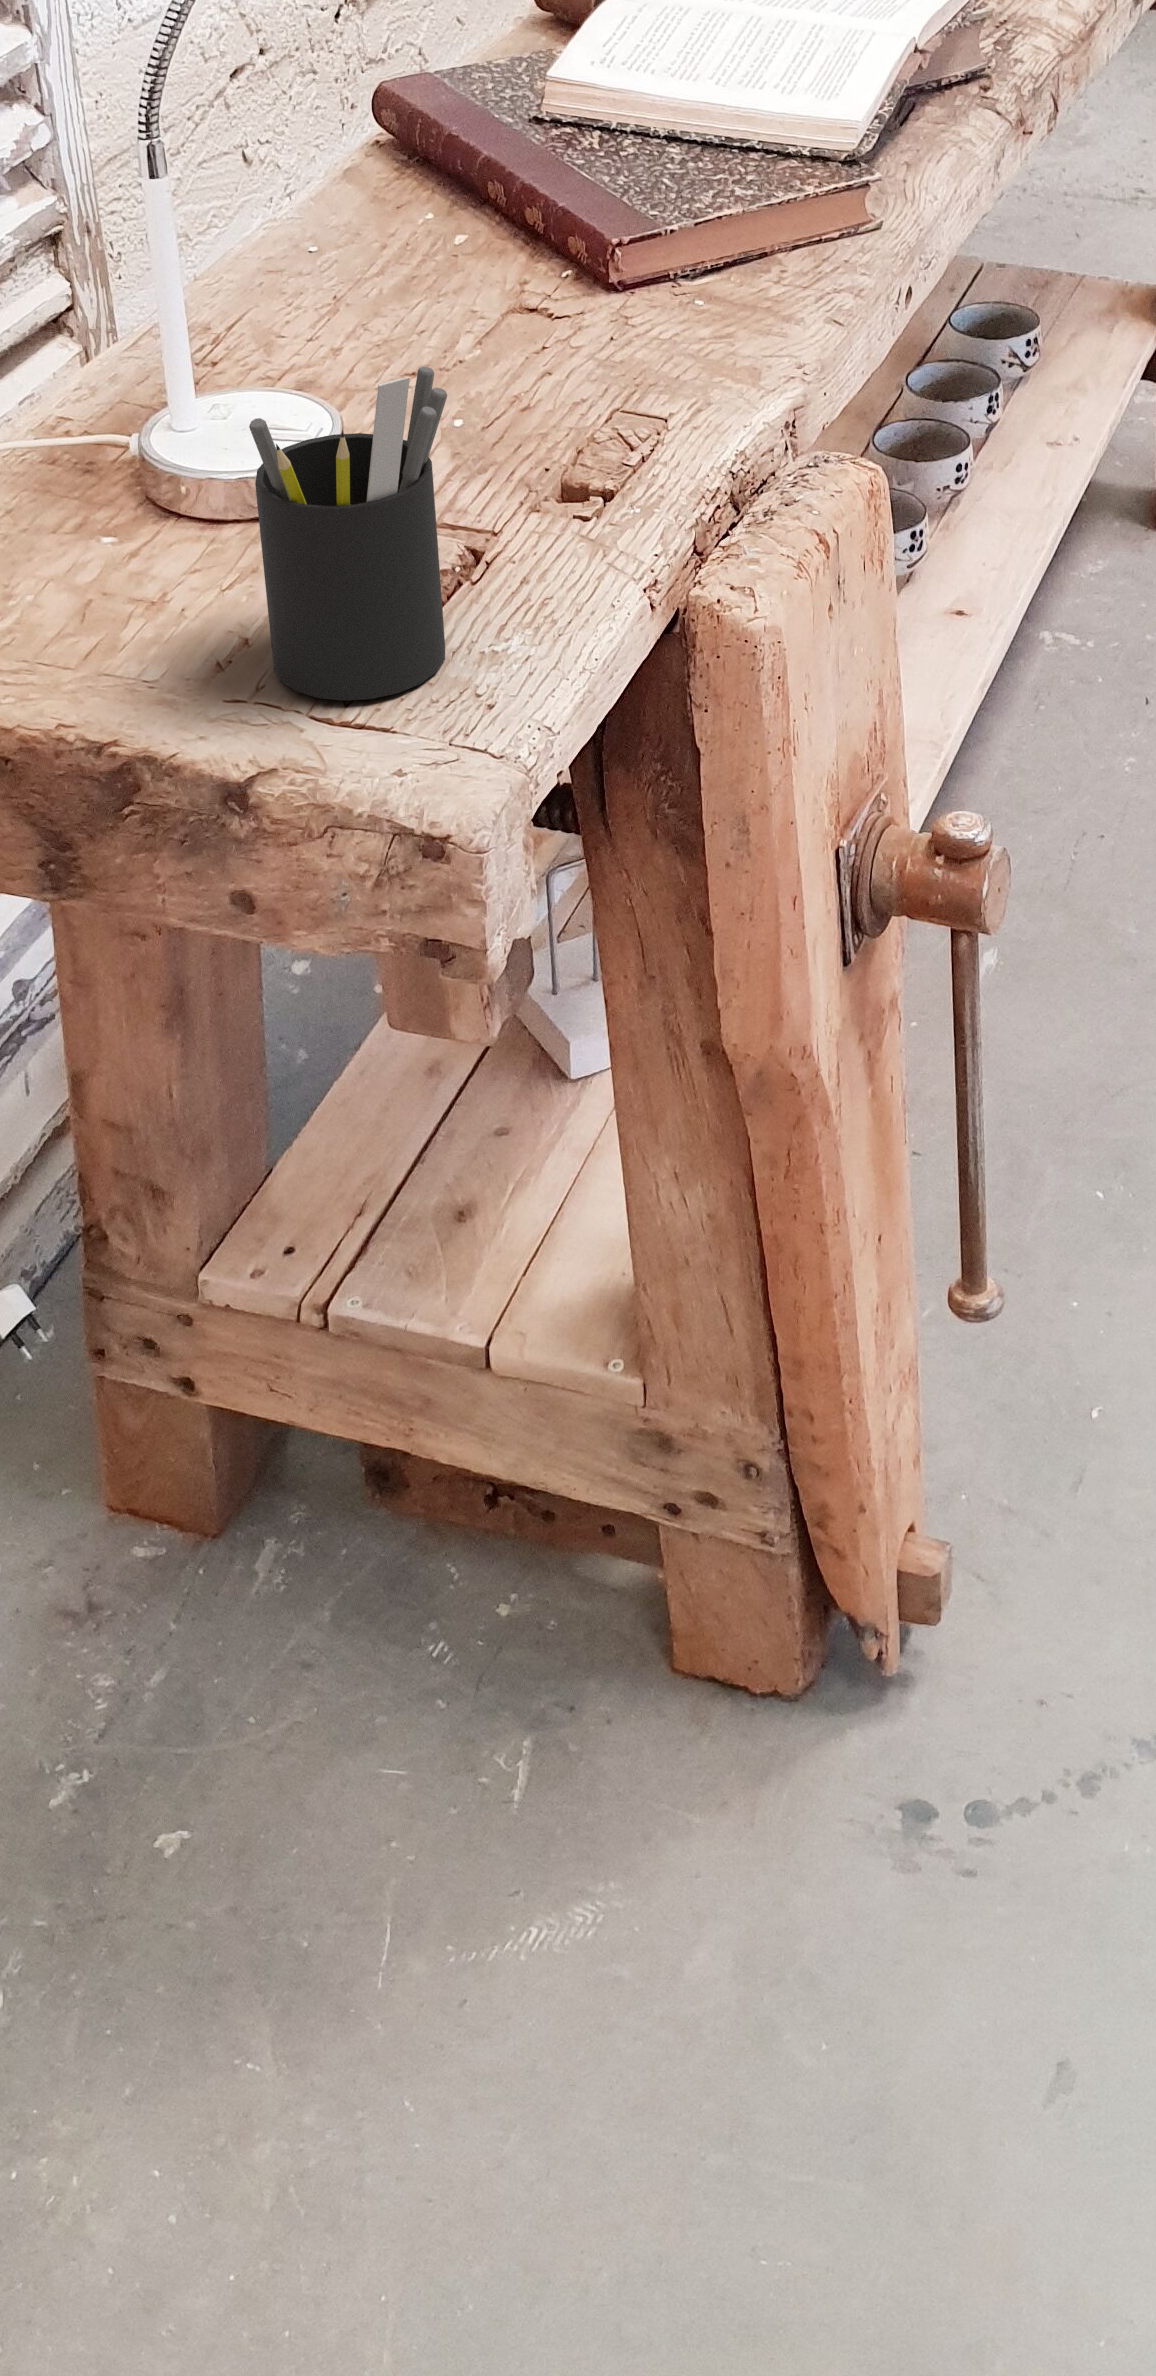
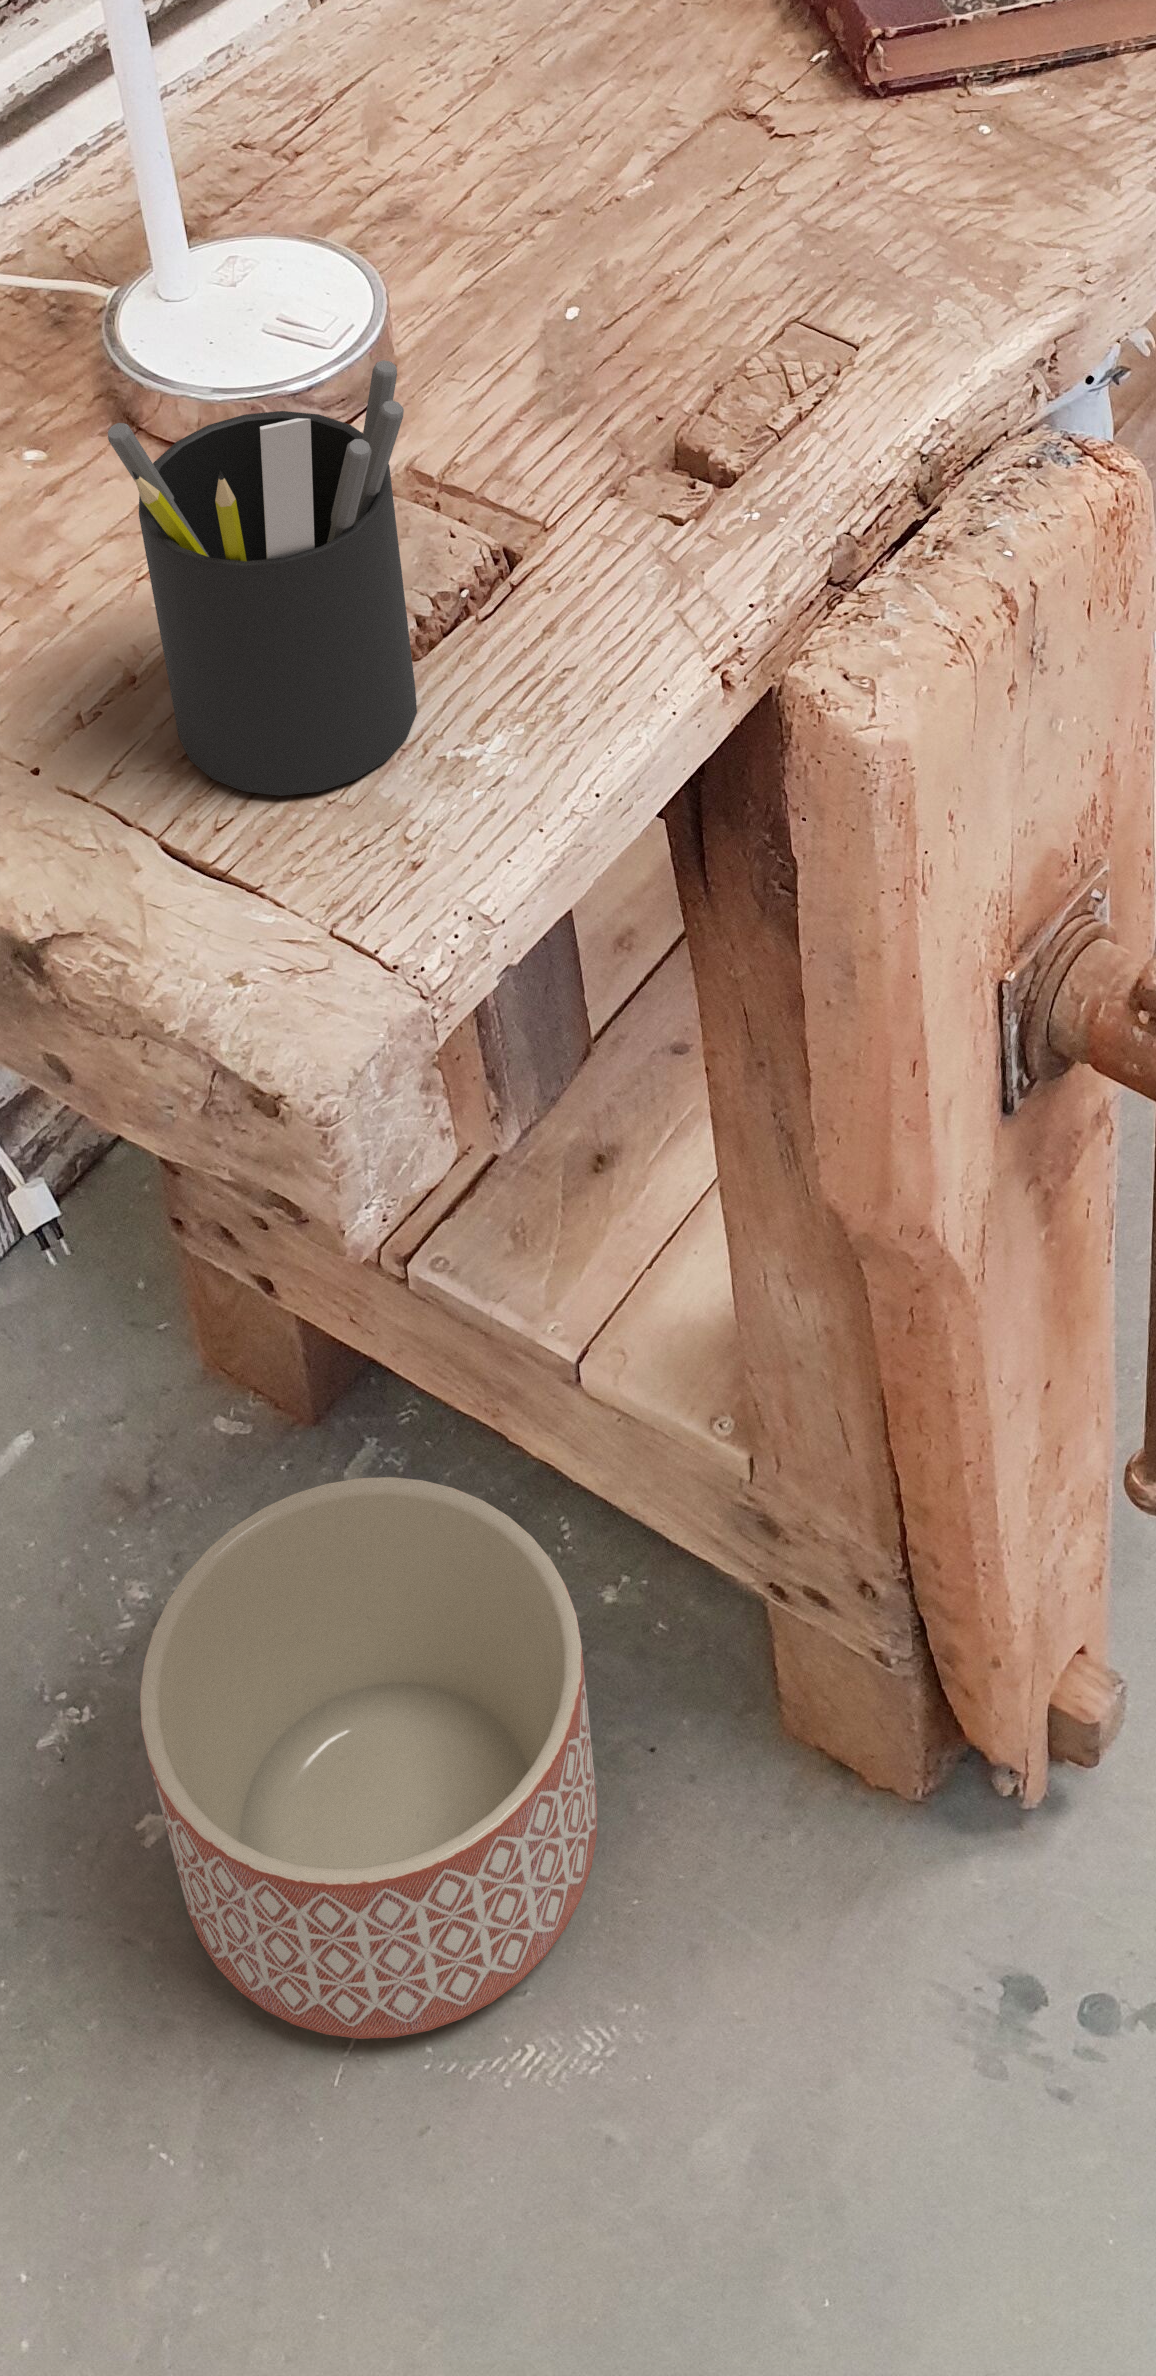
planter: none [184,1479,561,1948] -> present [140,1477,597,2039]

